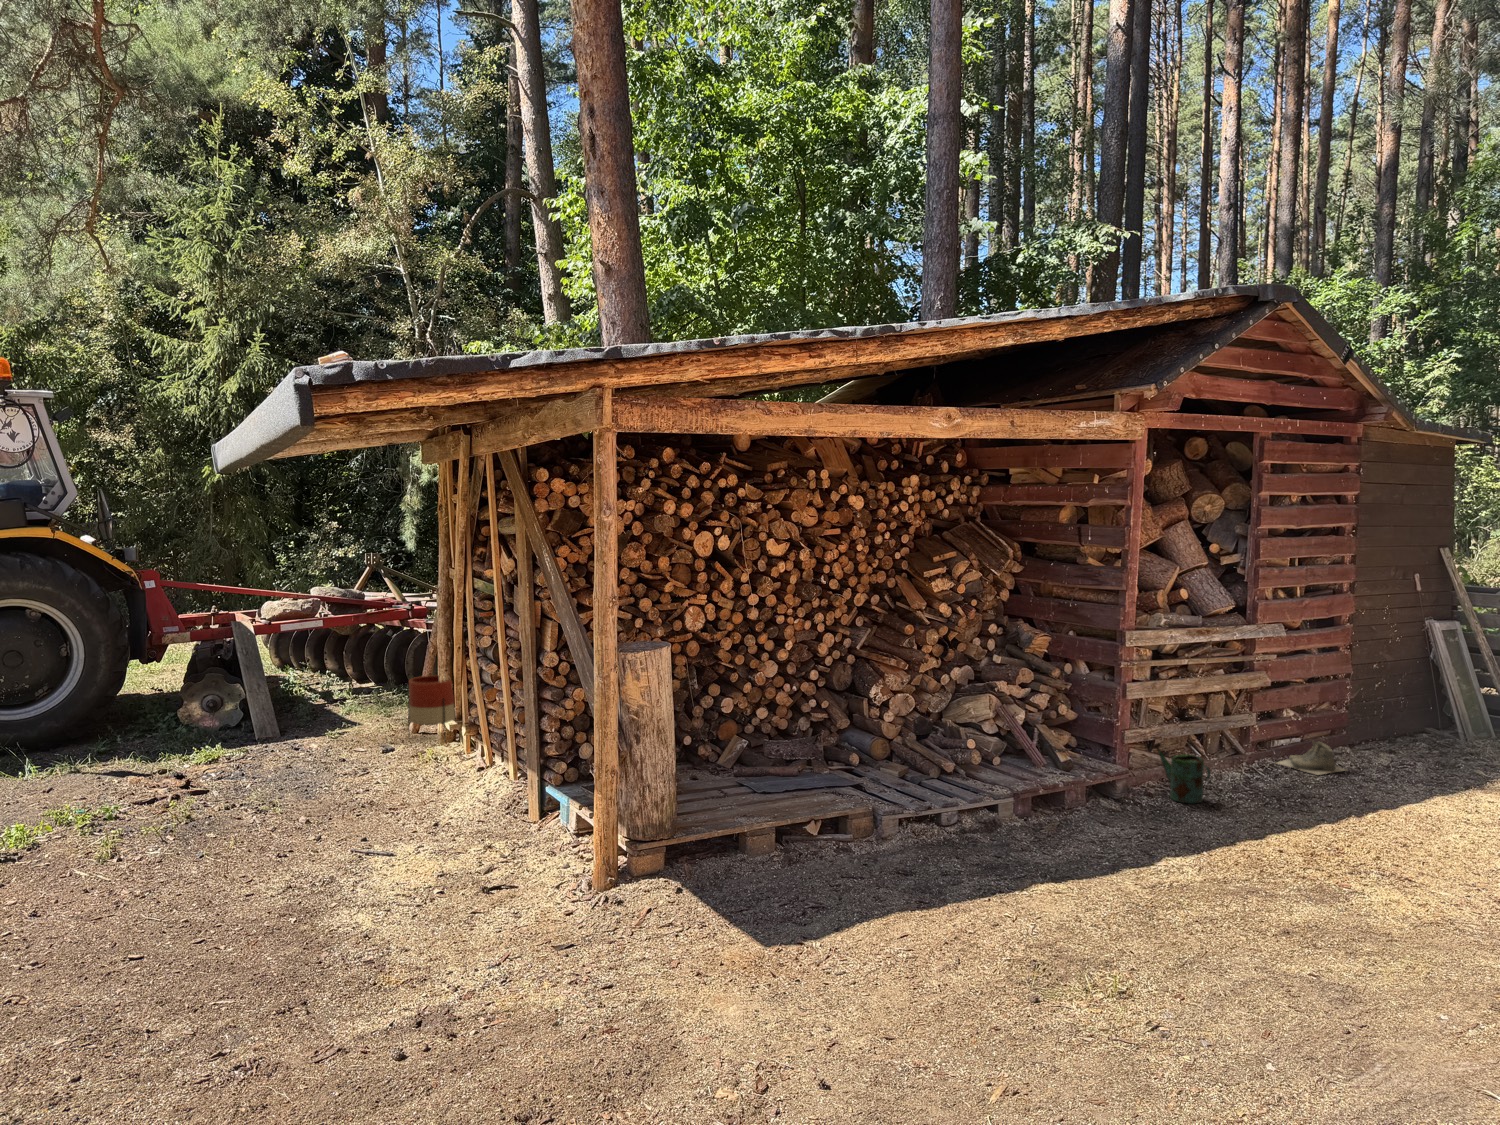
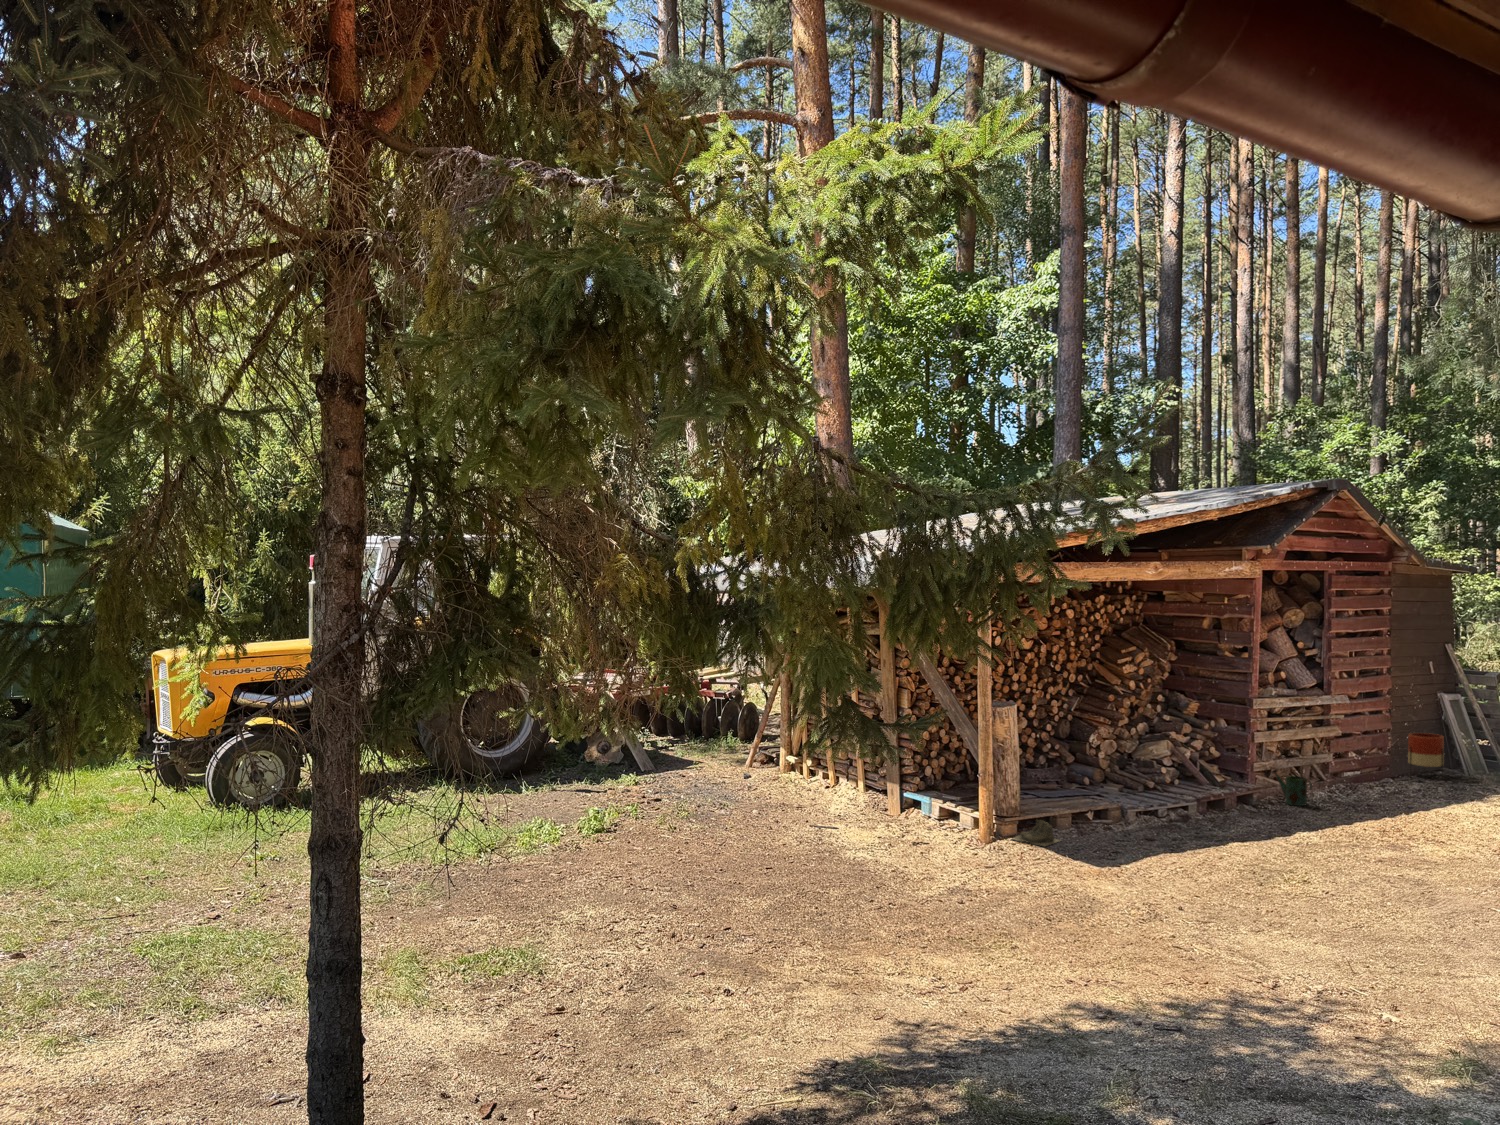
planter: present [408,675,456,740] -> present [1408,733,1444,768]
boots: present [1277,741,1345,775] -> present [1013,820,1060,846]

